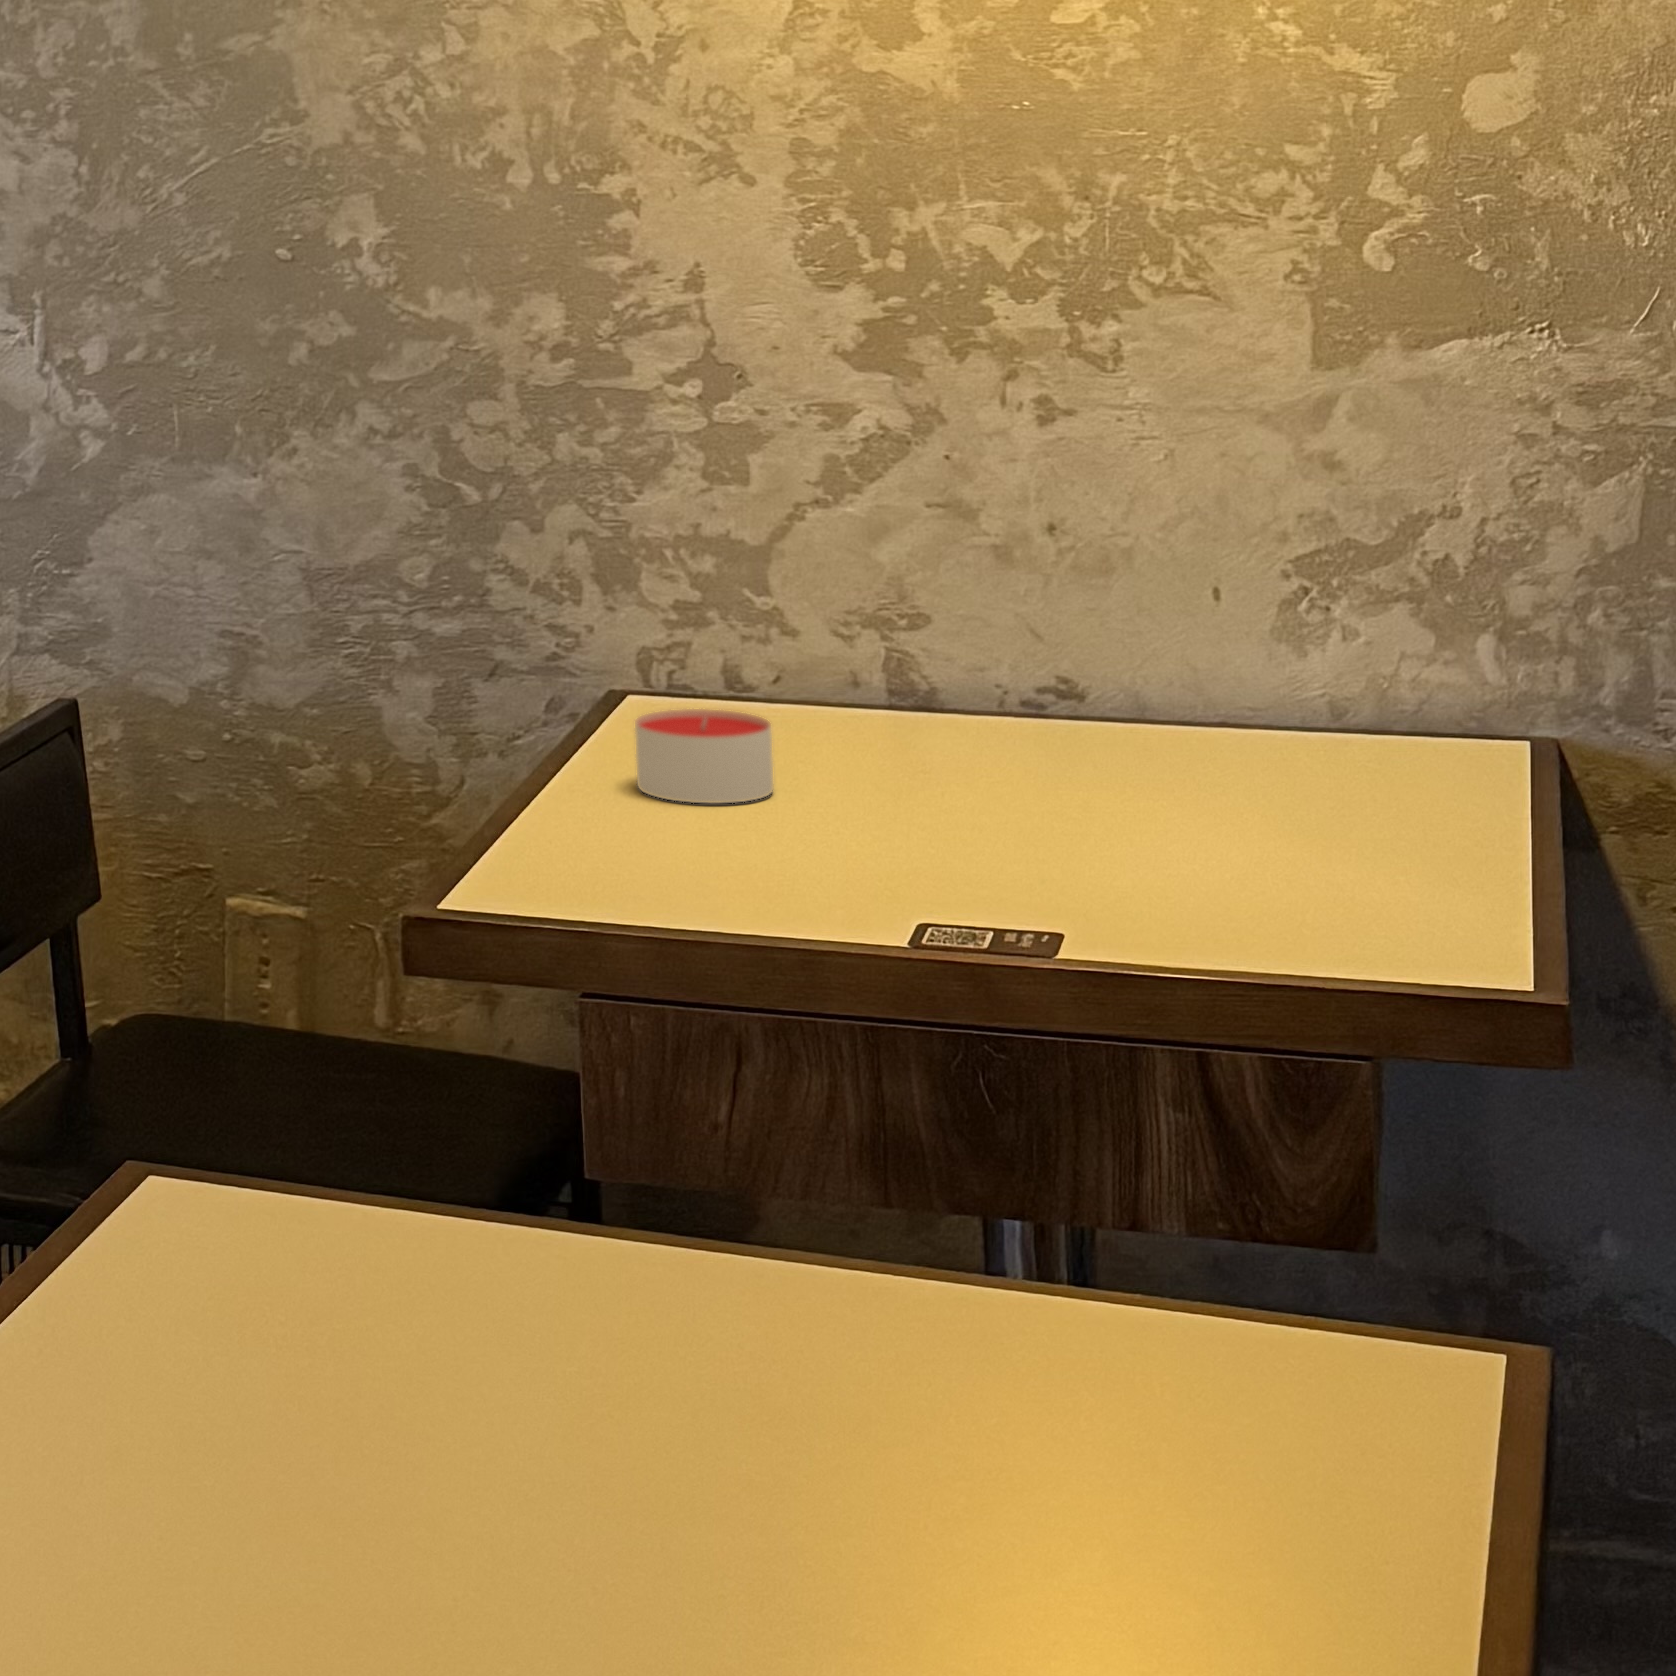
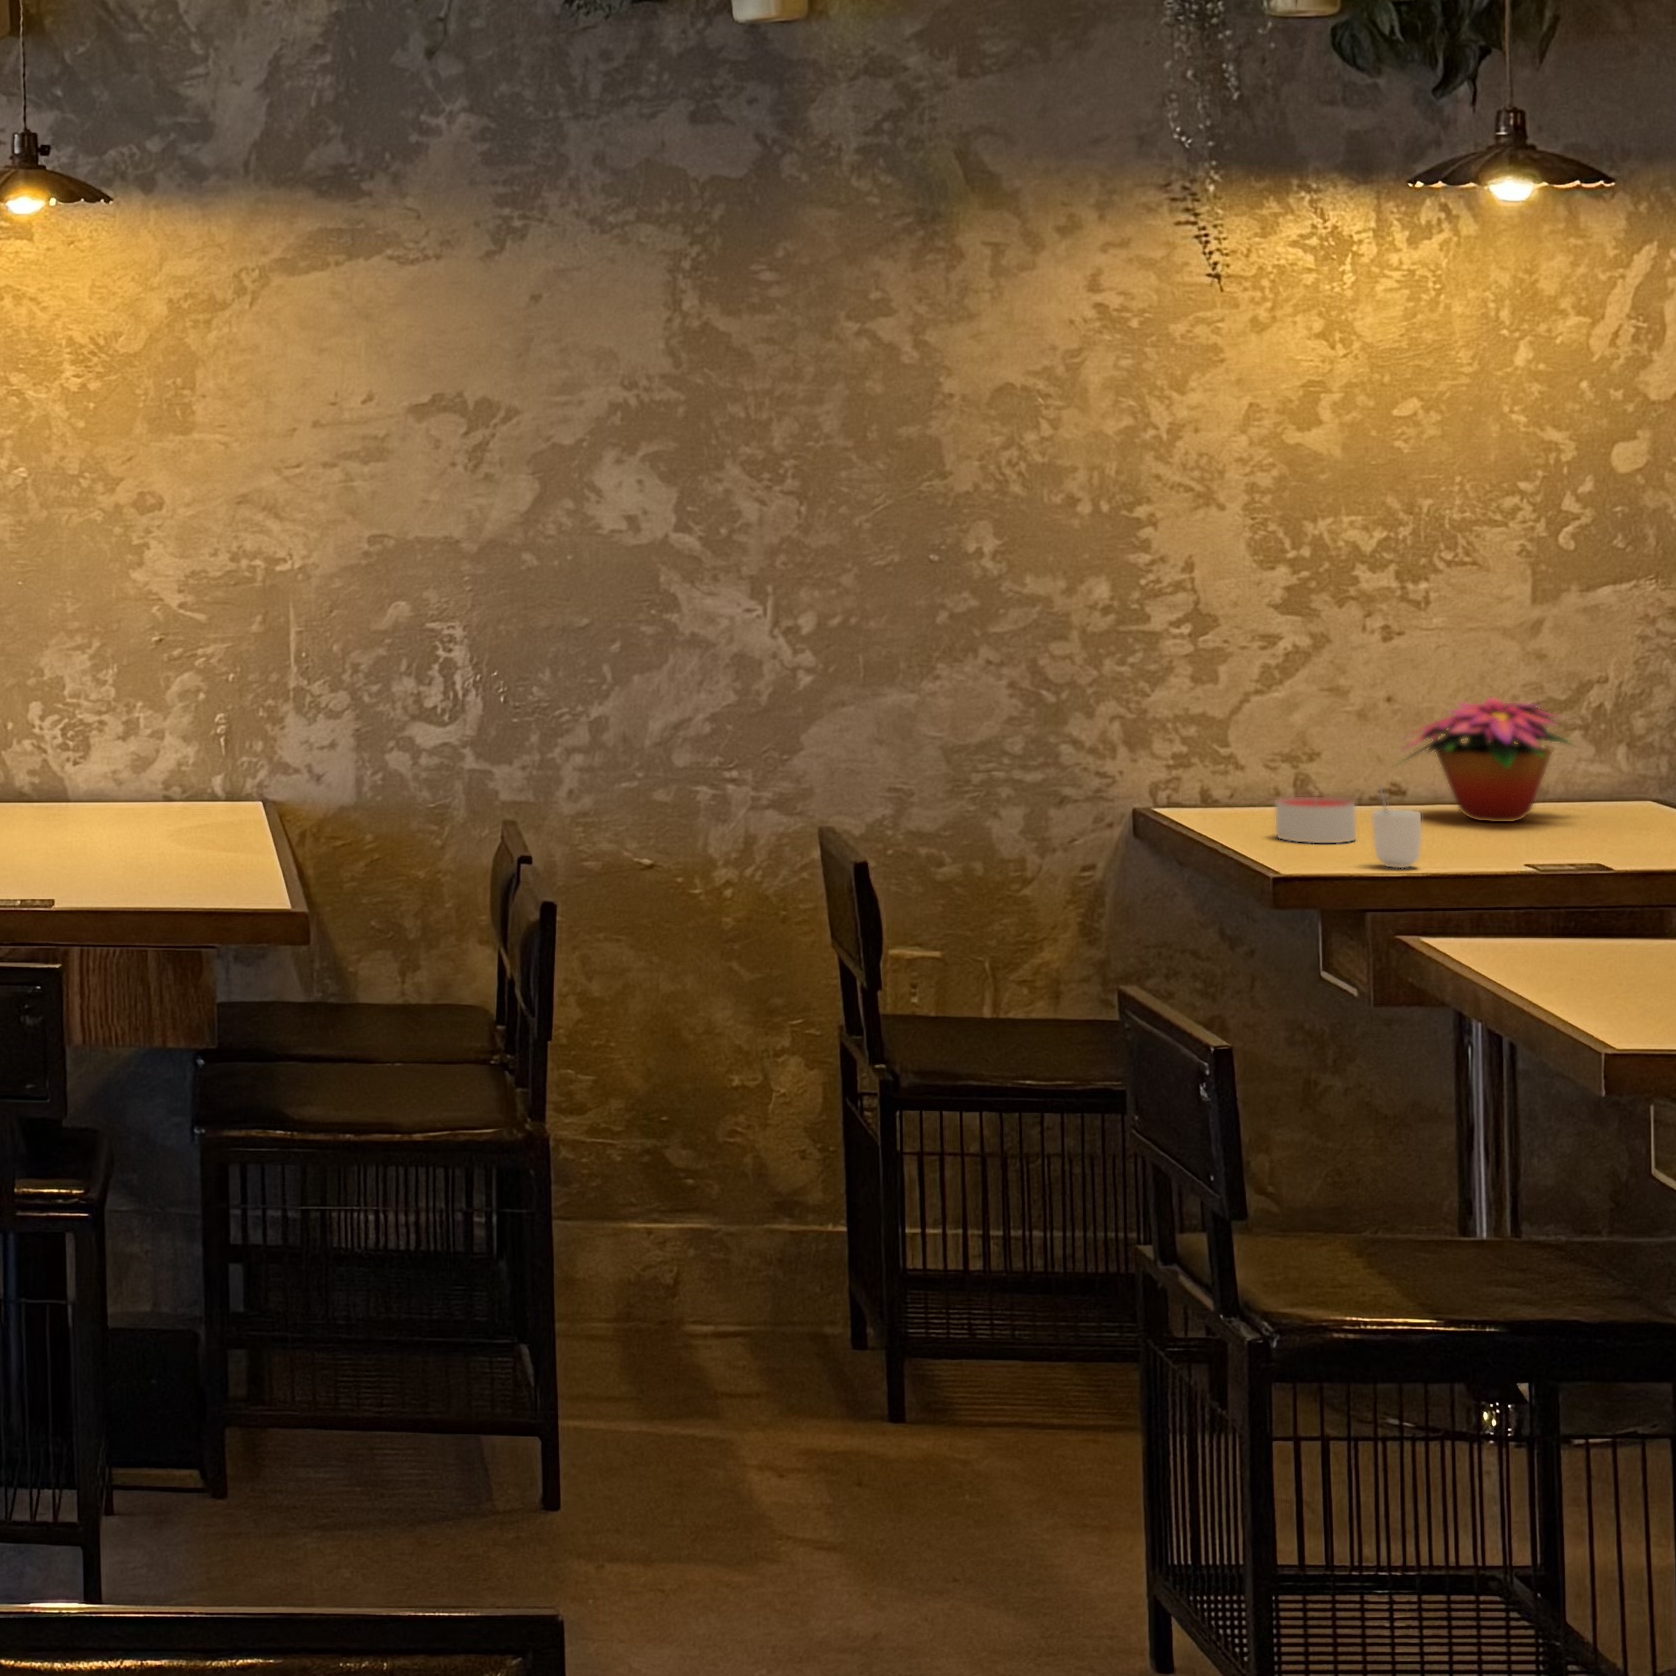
flower arrangement: none [956,532,1319,771] -> present [1396,697,1568,822]
cup: none [634,720,720,879] -> present [1372,789,1421,868]

